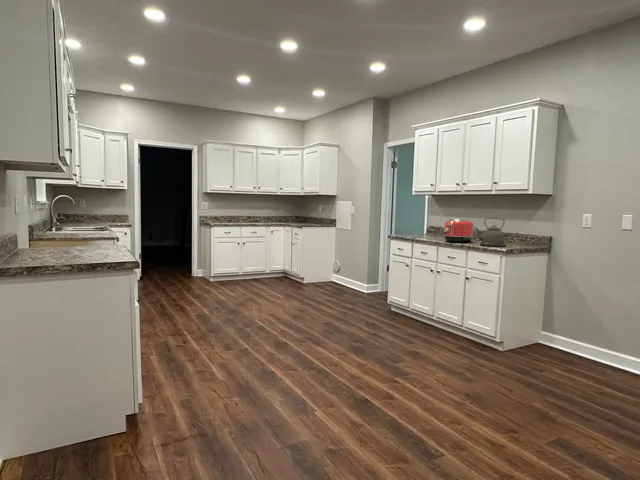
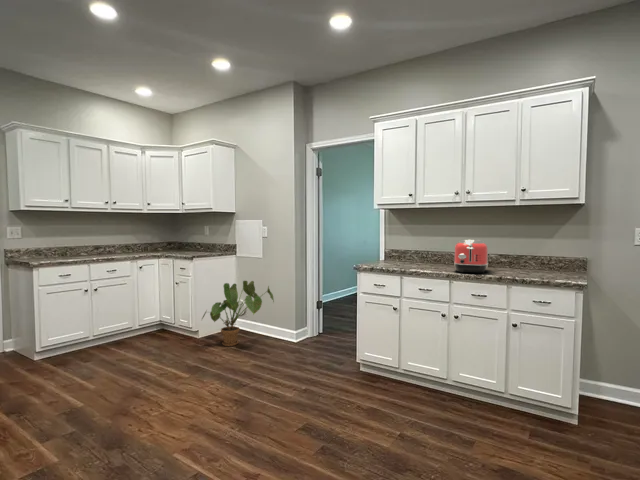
kettle: present [474,220,506,247] -> none [516,238,554,277]
house plant: none [303,245,353,289] -> present [202,281,274,346]

